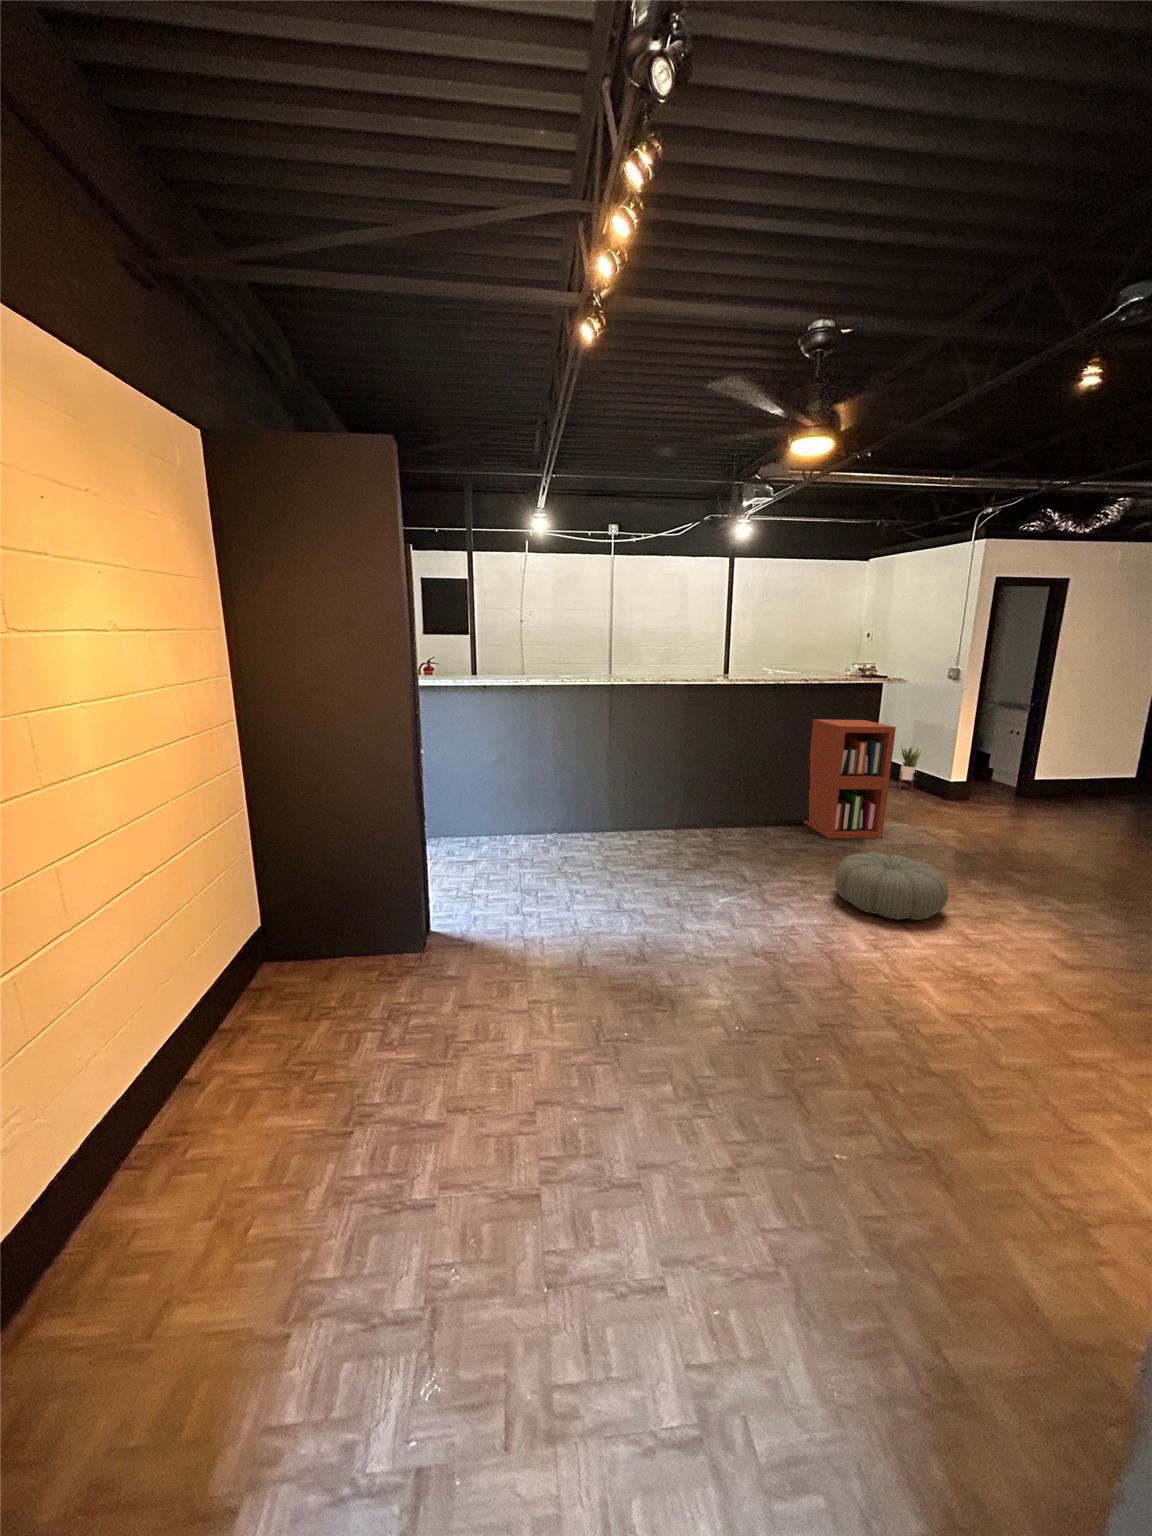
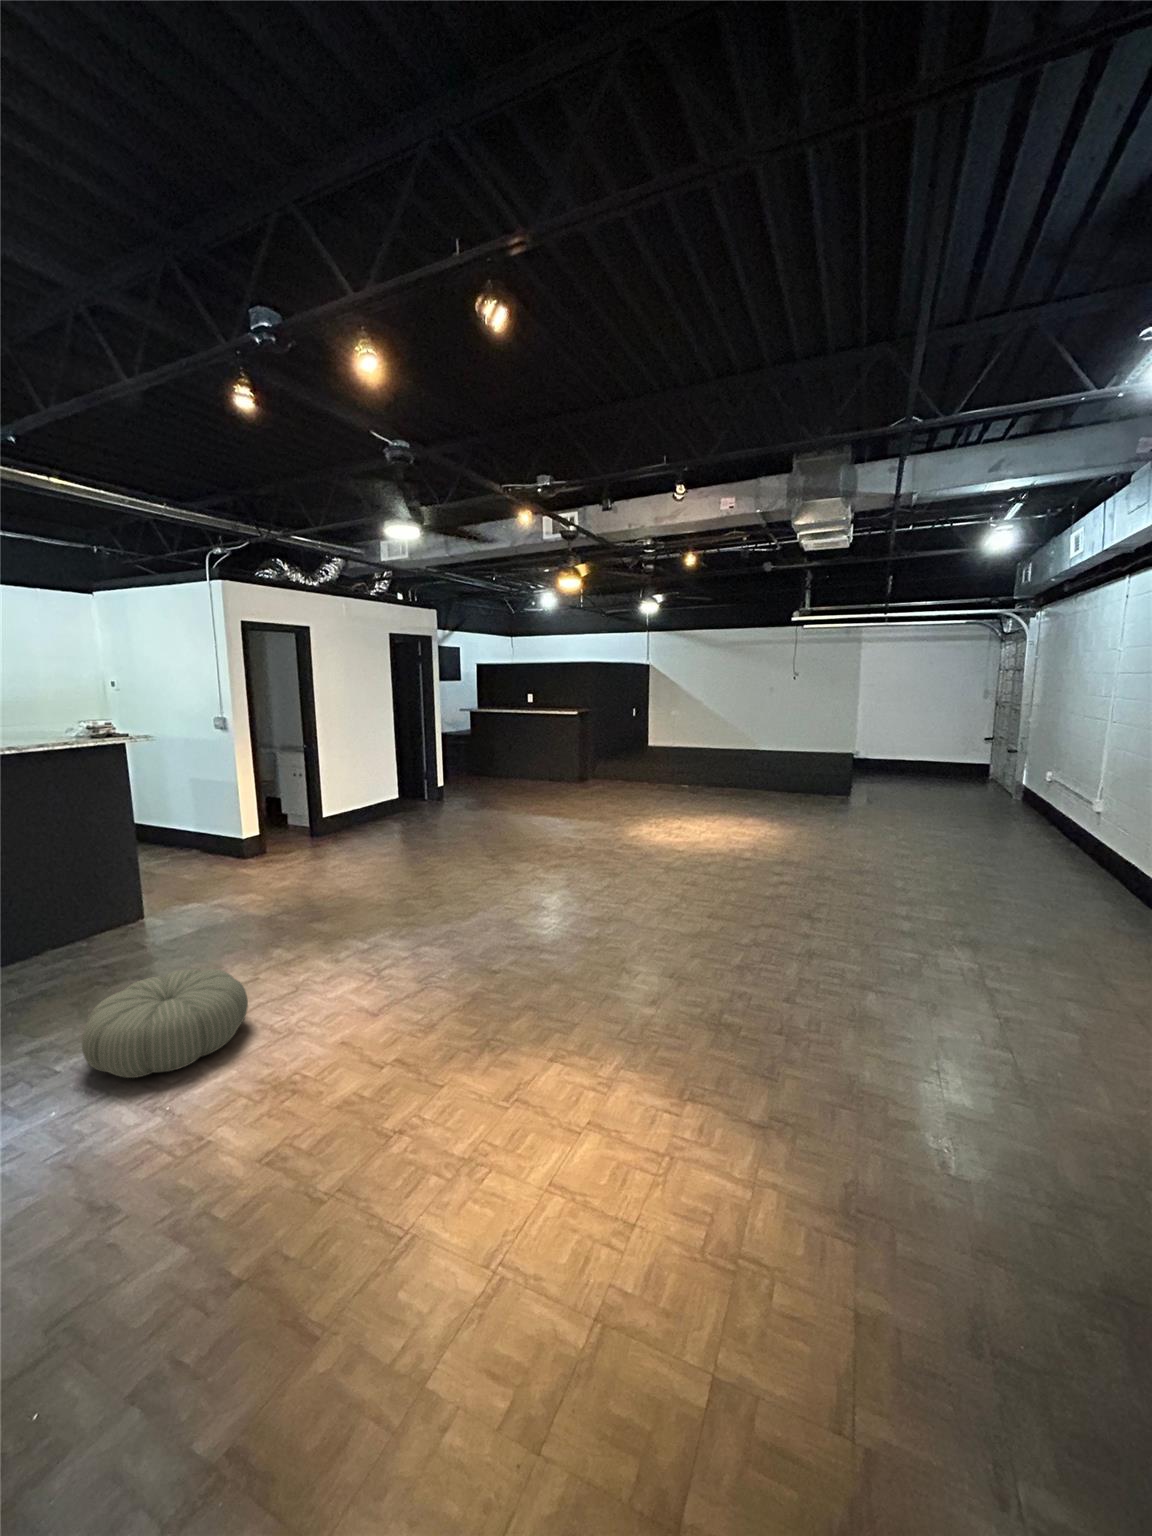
bookshelf: present [803,719,896,838] -> none [24,793,167,966]
potted plant: present [899,743,921,791] -> none [179,805,206,859]

